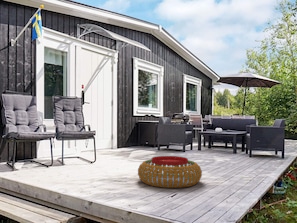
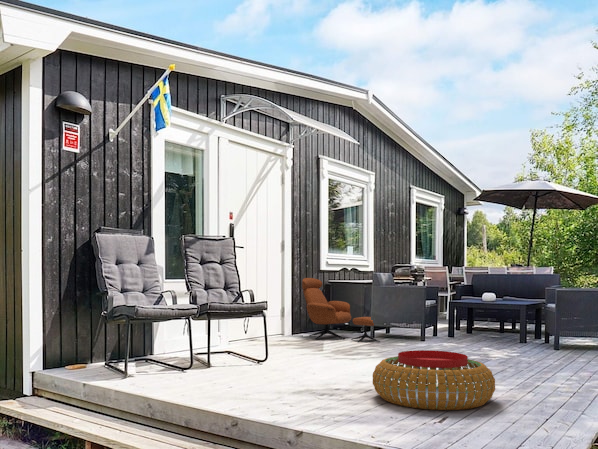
lounge chair: none [123,119,161,151] -> present [302,278,380,342]

